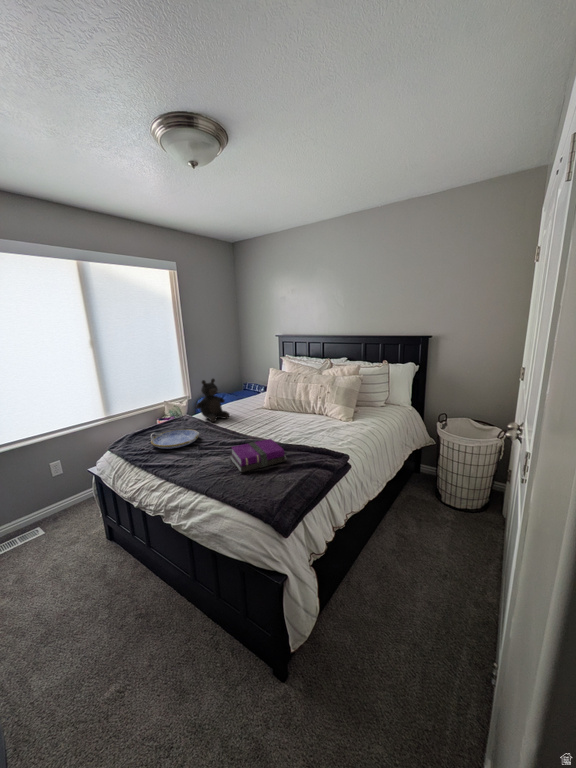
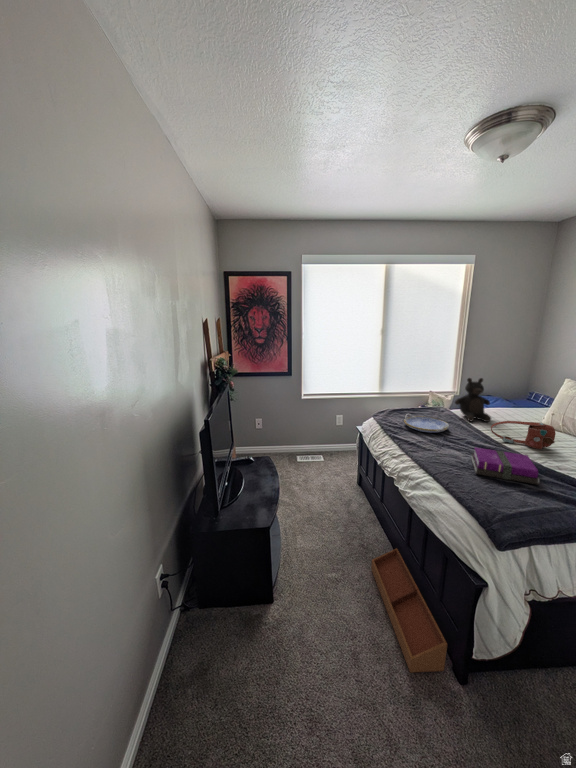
handbag: none [235,408,281,432] -> present [491,421,556,449]
storage bin: none [159,595,269,729] -> present [371,548,448,672]

